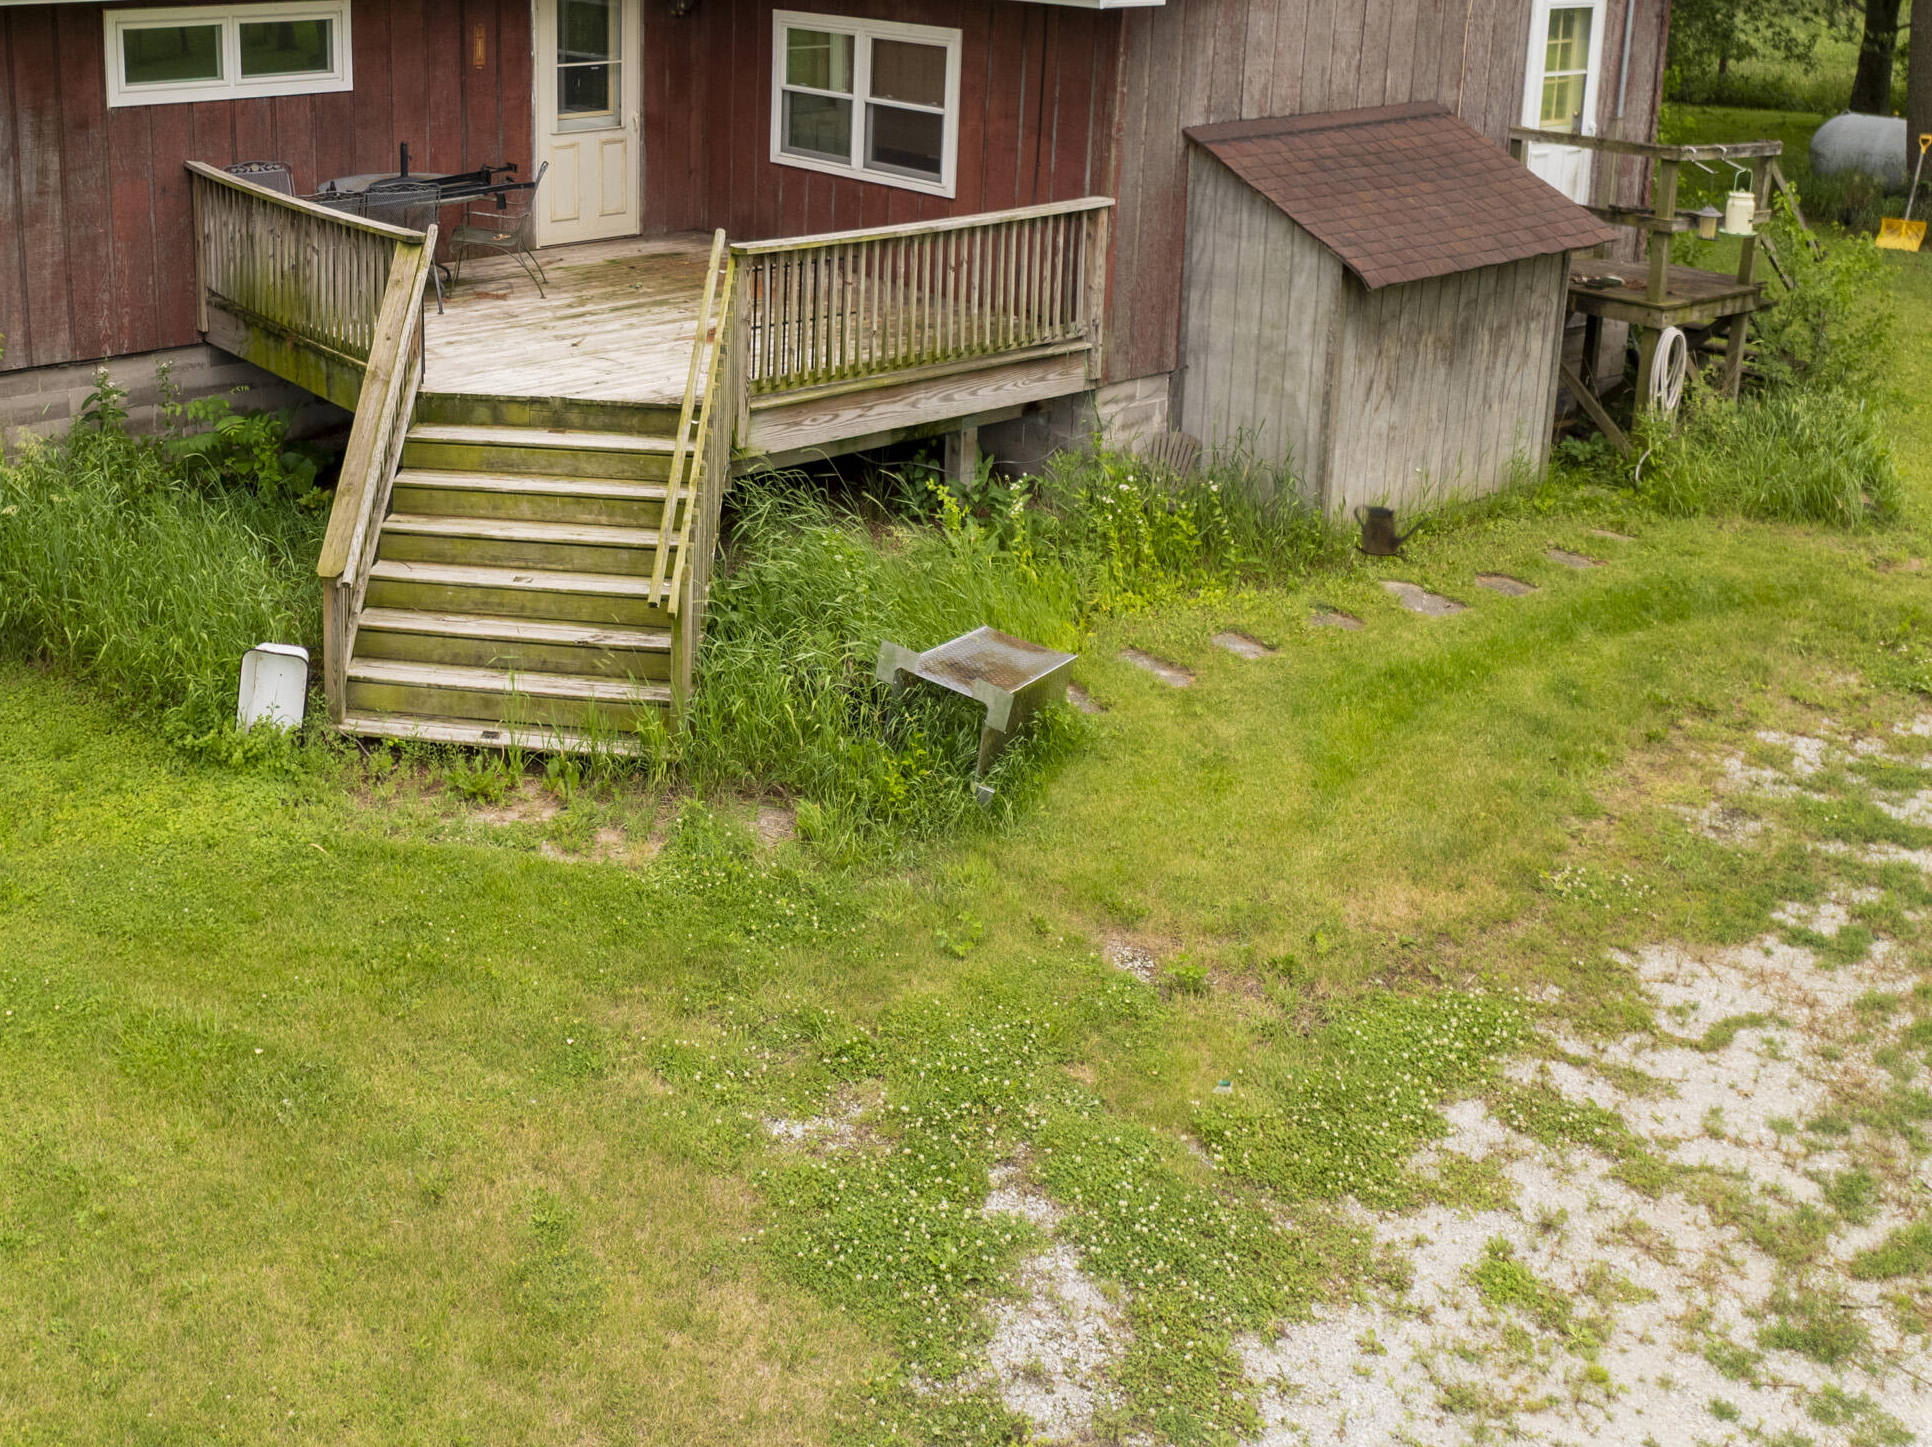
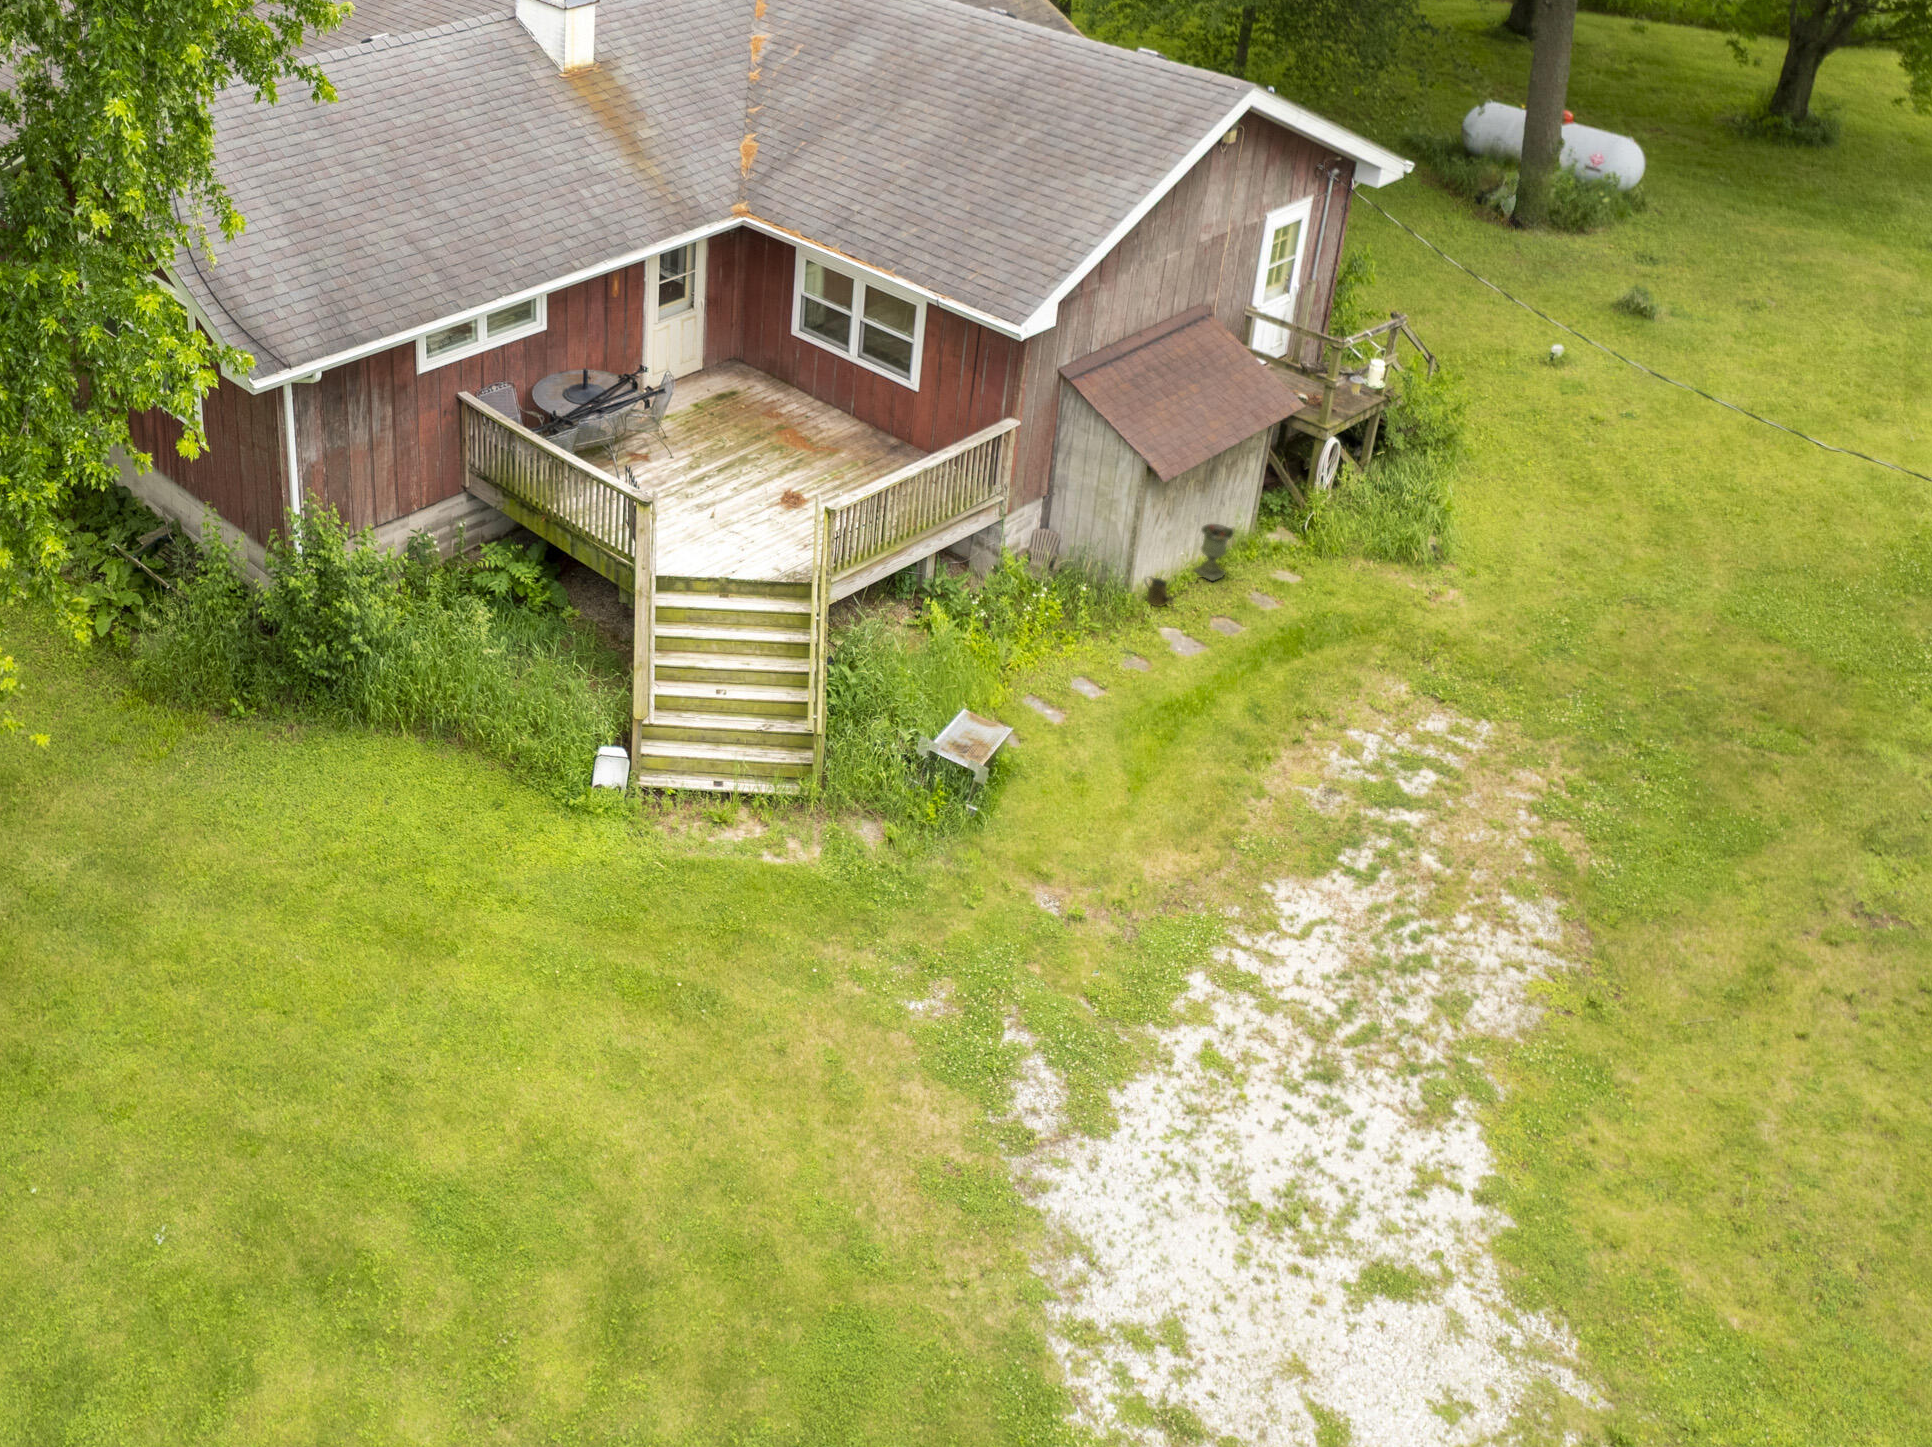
planter: none [1444,428,1515,529] -> present [1194,524,1234,581]

